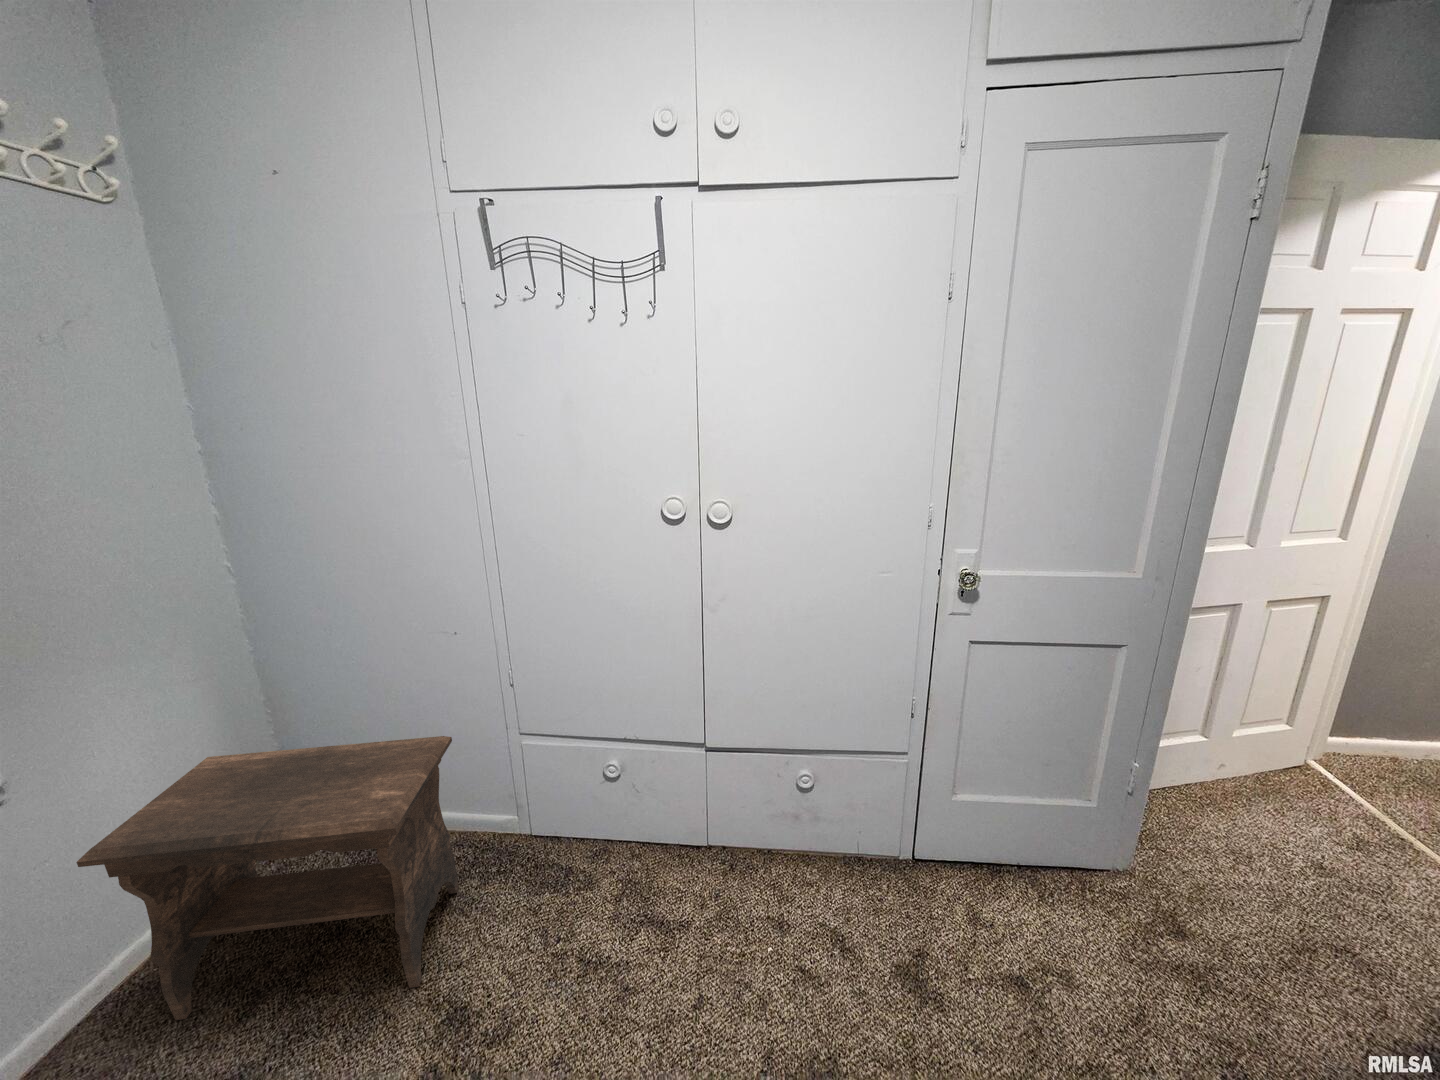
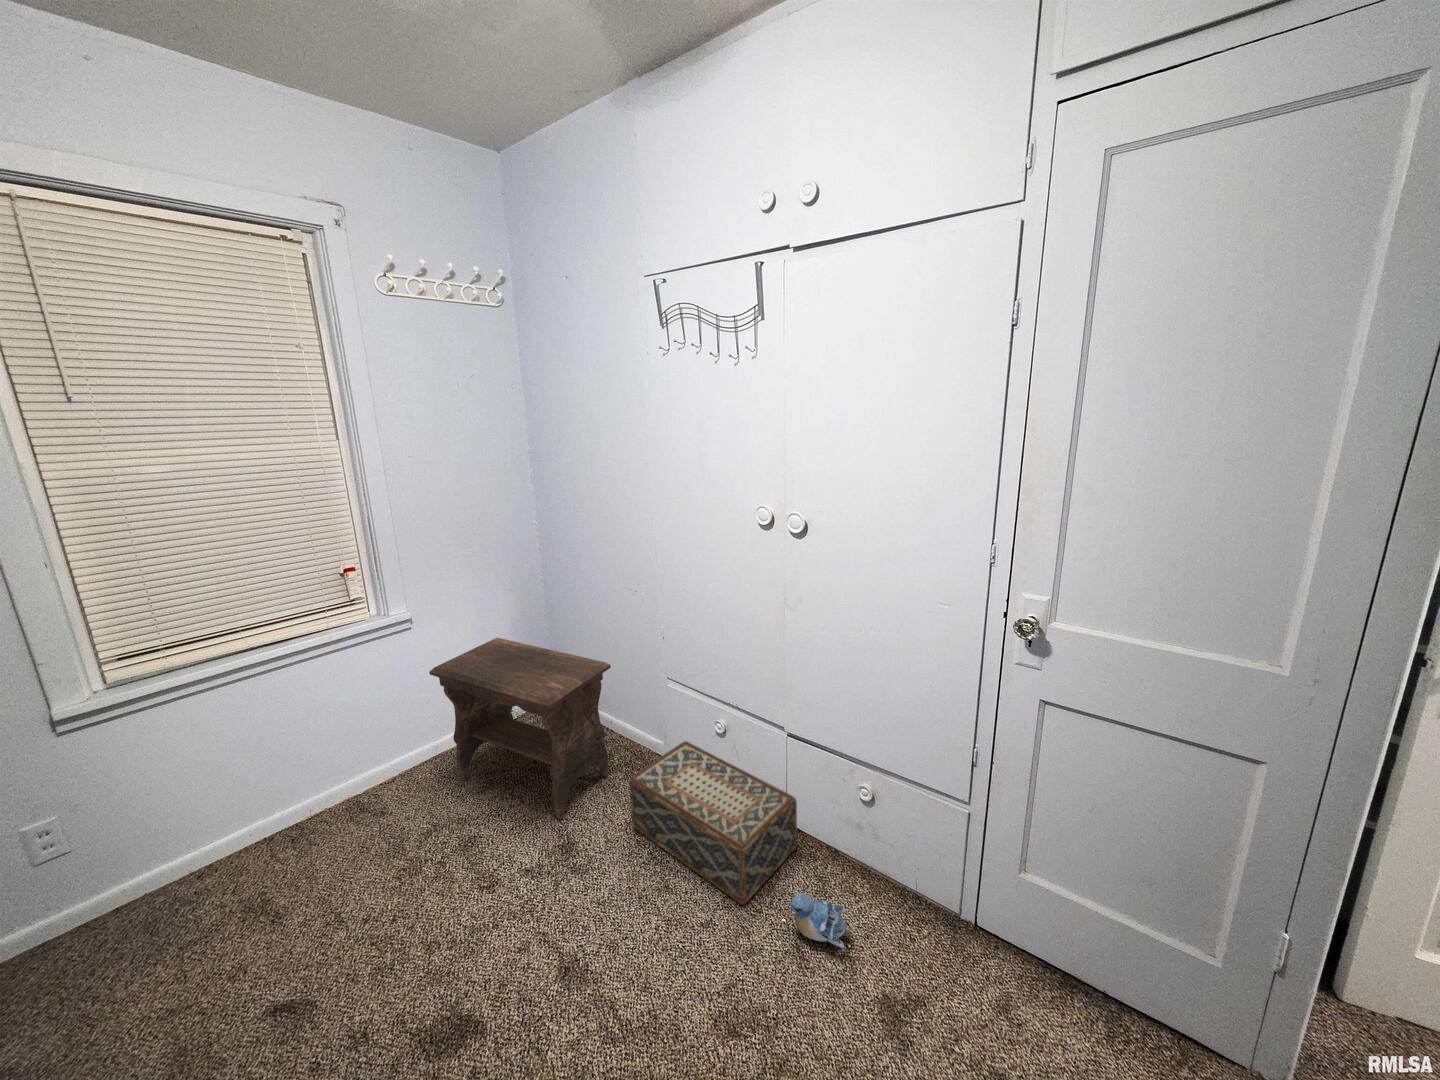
woven basket: none [527,799,735,958] -> present [629,741,797,905]
plush toy: none [781,901,845,952] -> present [789,893,853,948]

